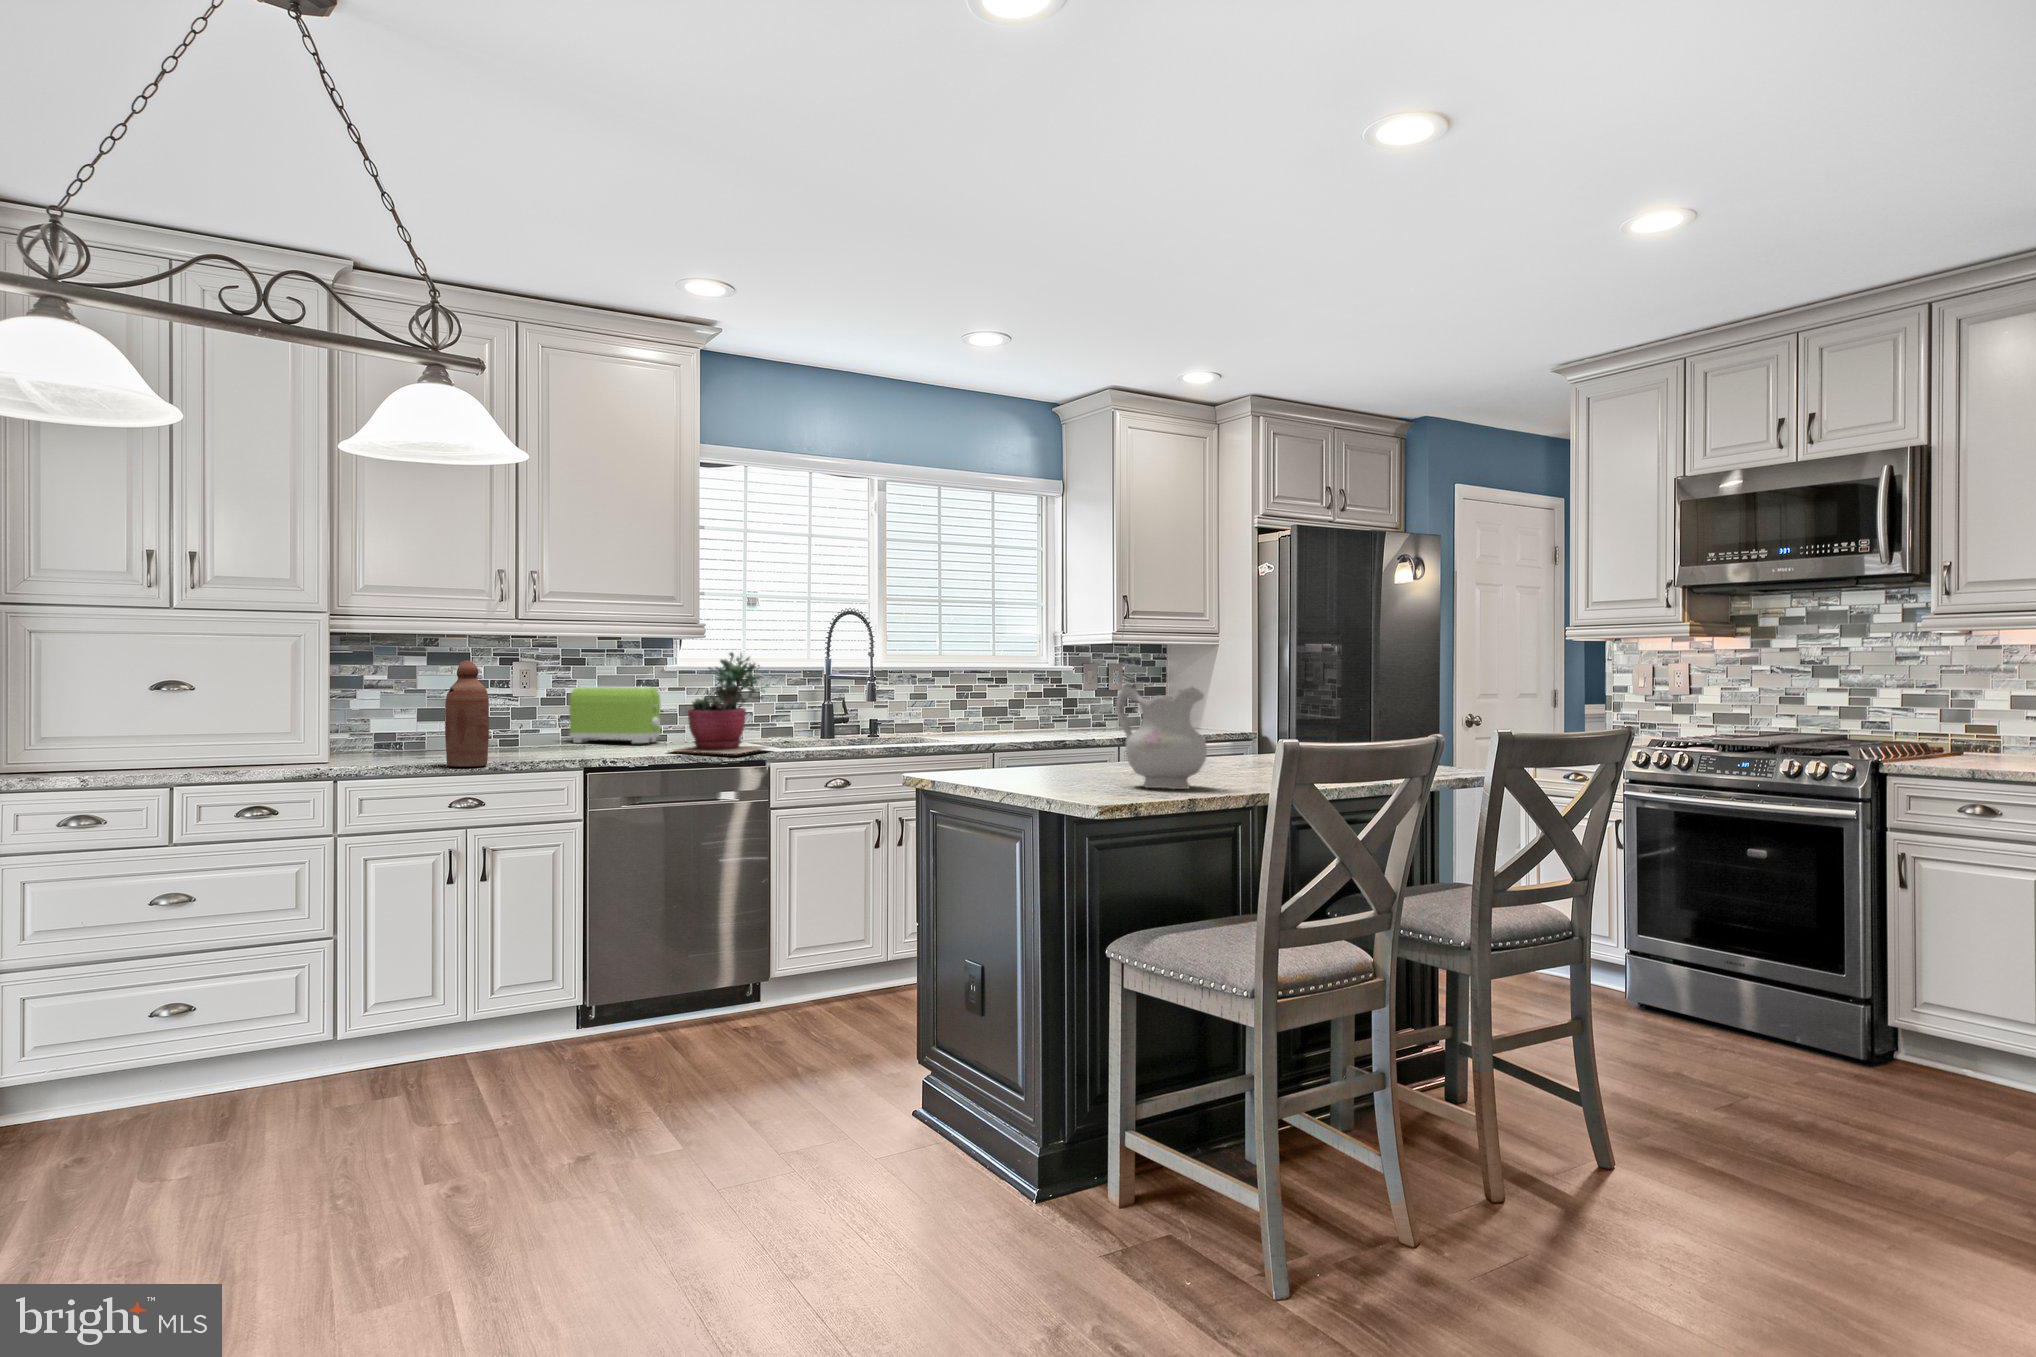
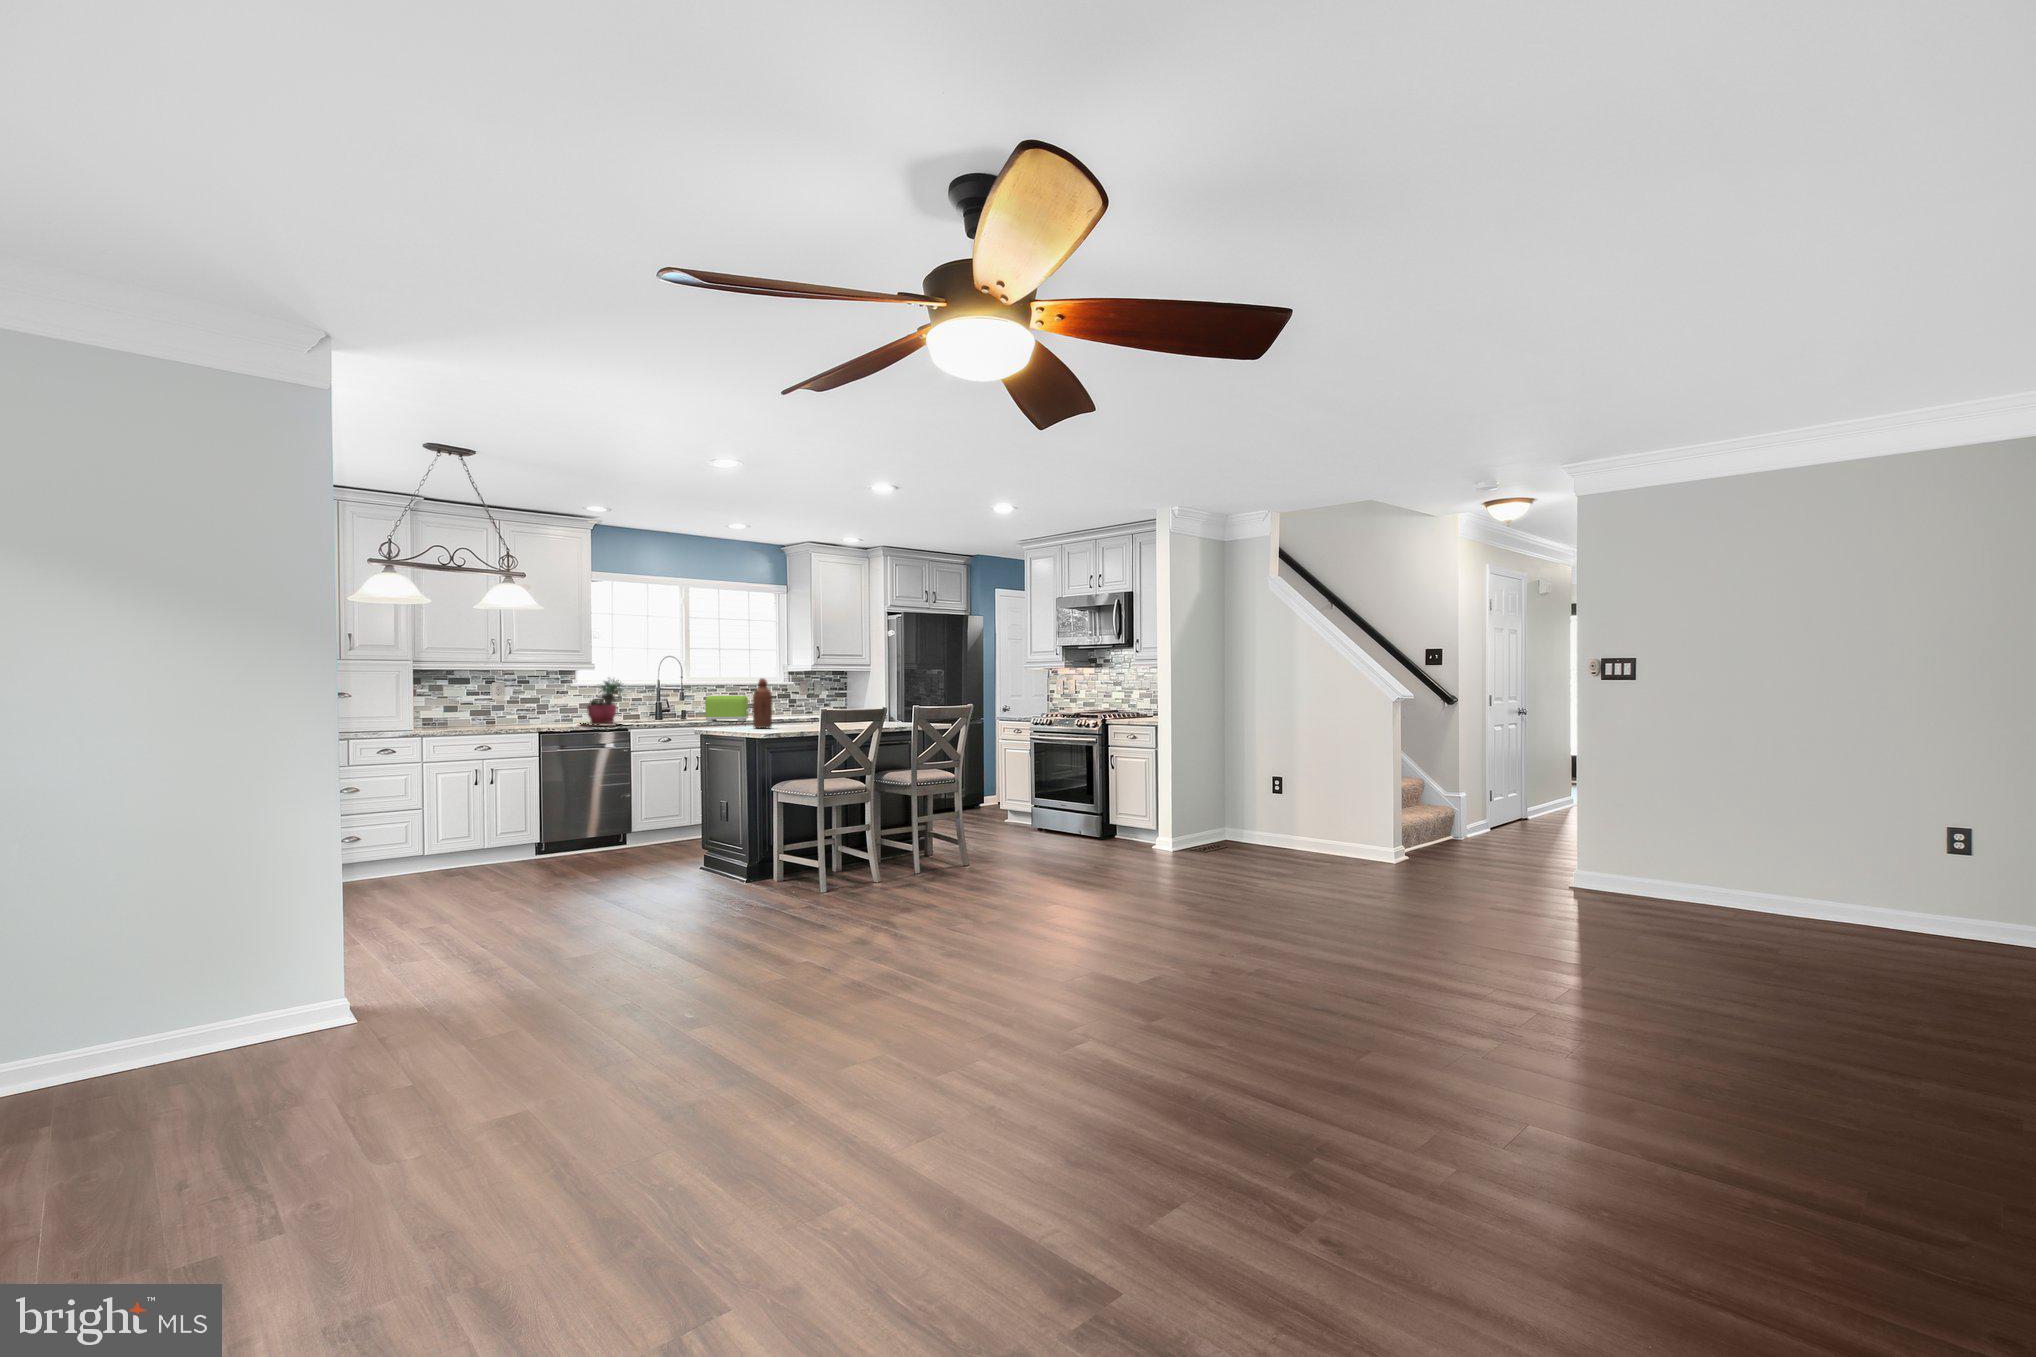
bottle: present [445,661,489,767] -> present [753,678,772,728]
ceramic pitcher: present [1116,683,1207,789] -> none [776,690,810,730]
toaster: present [569,686,660,743] -> present [705,695,749,722]

